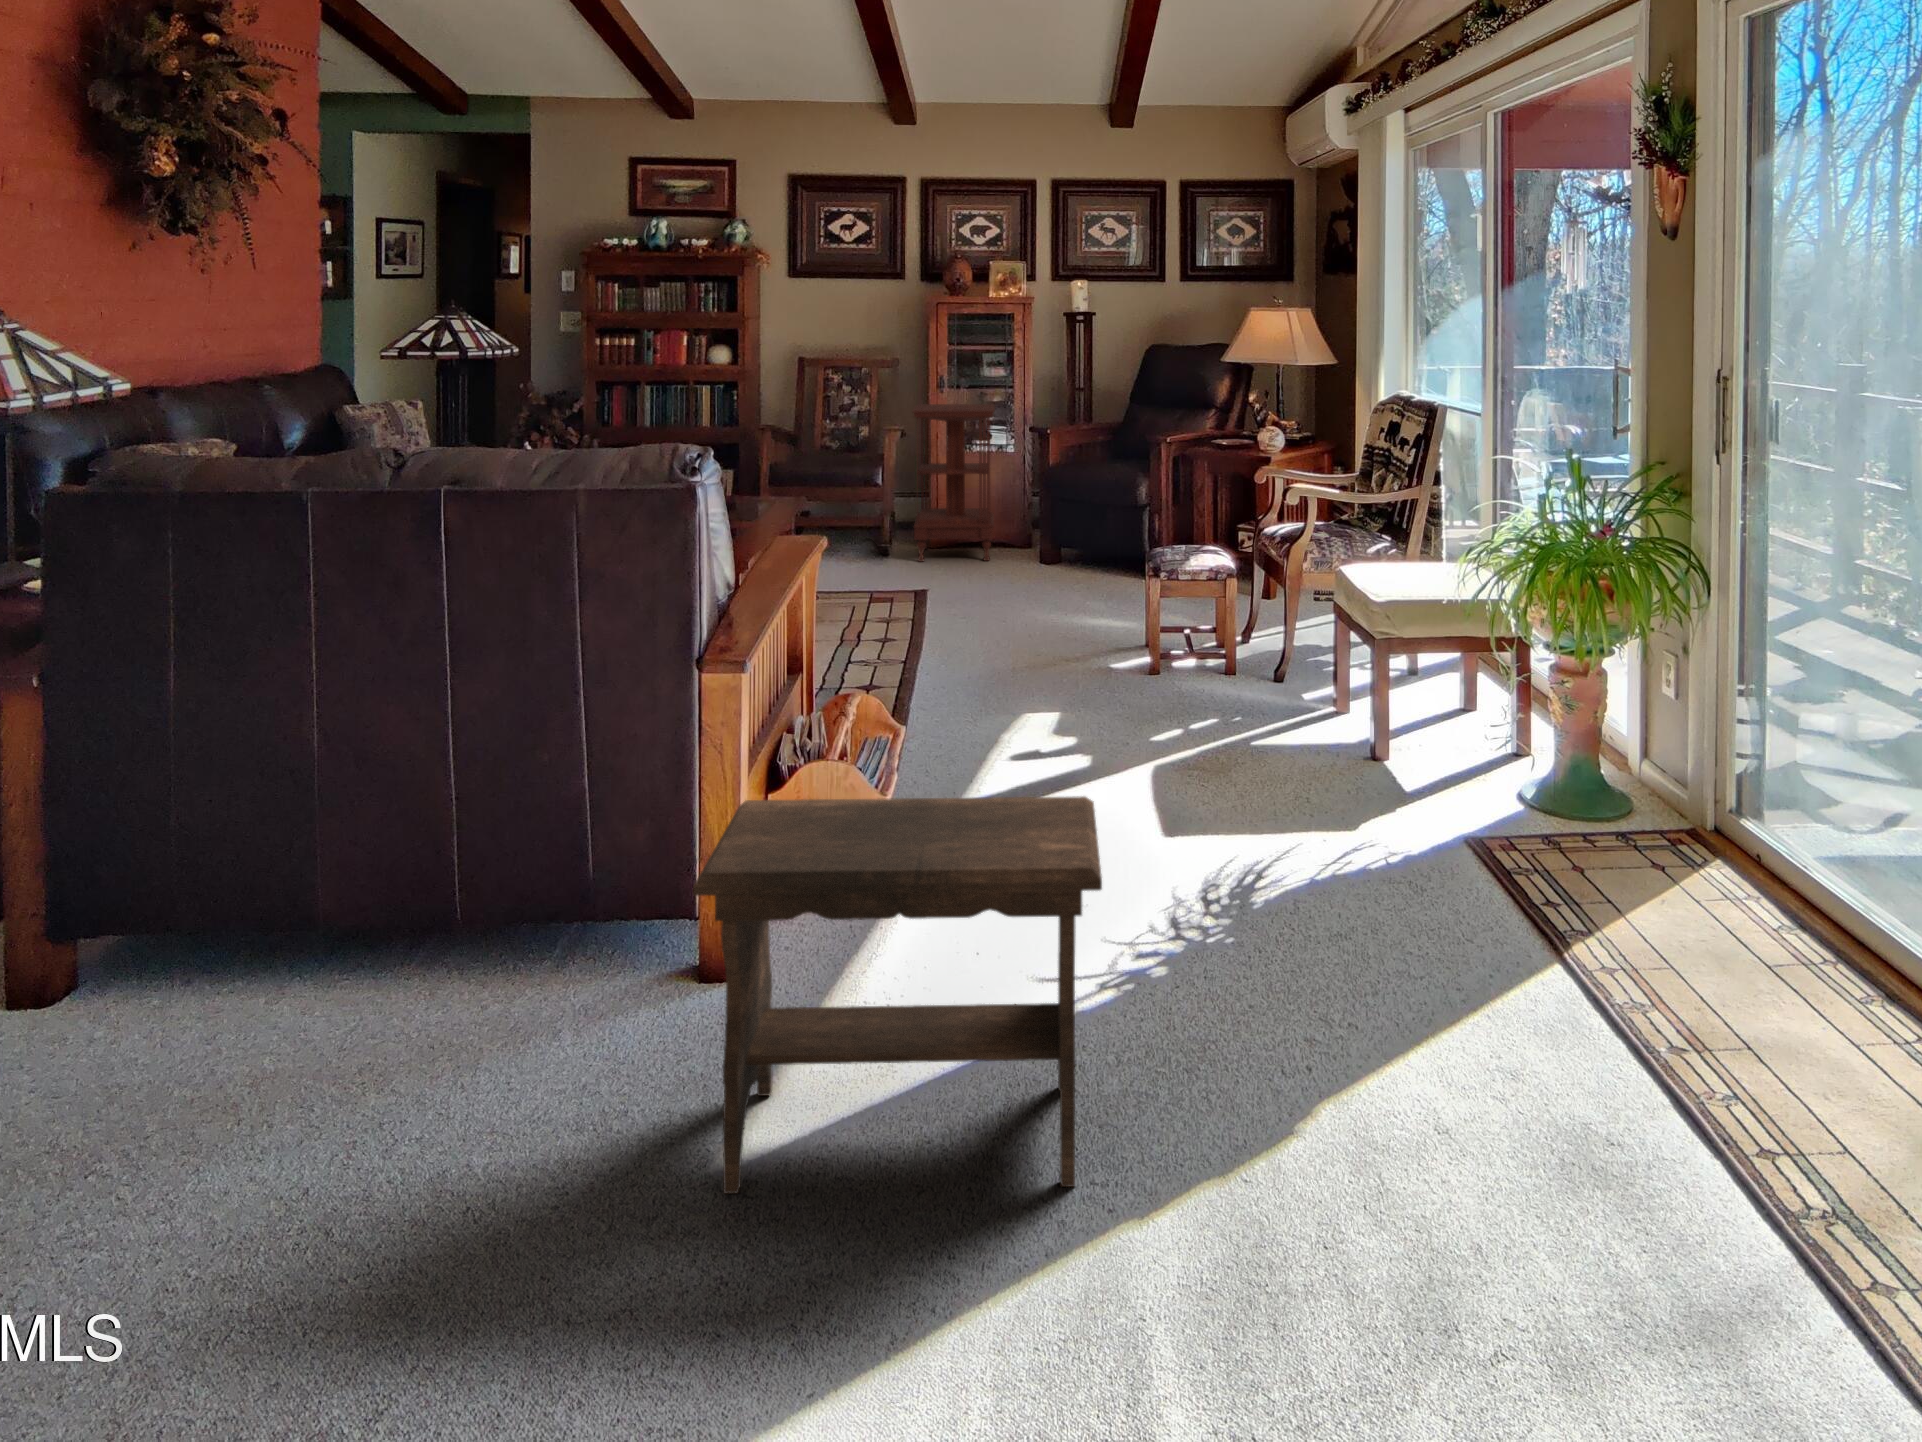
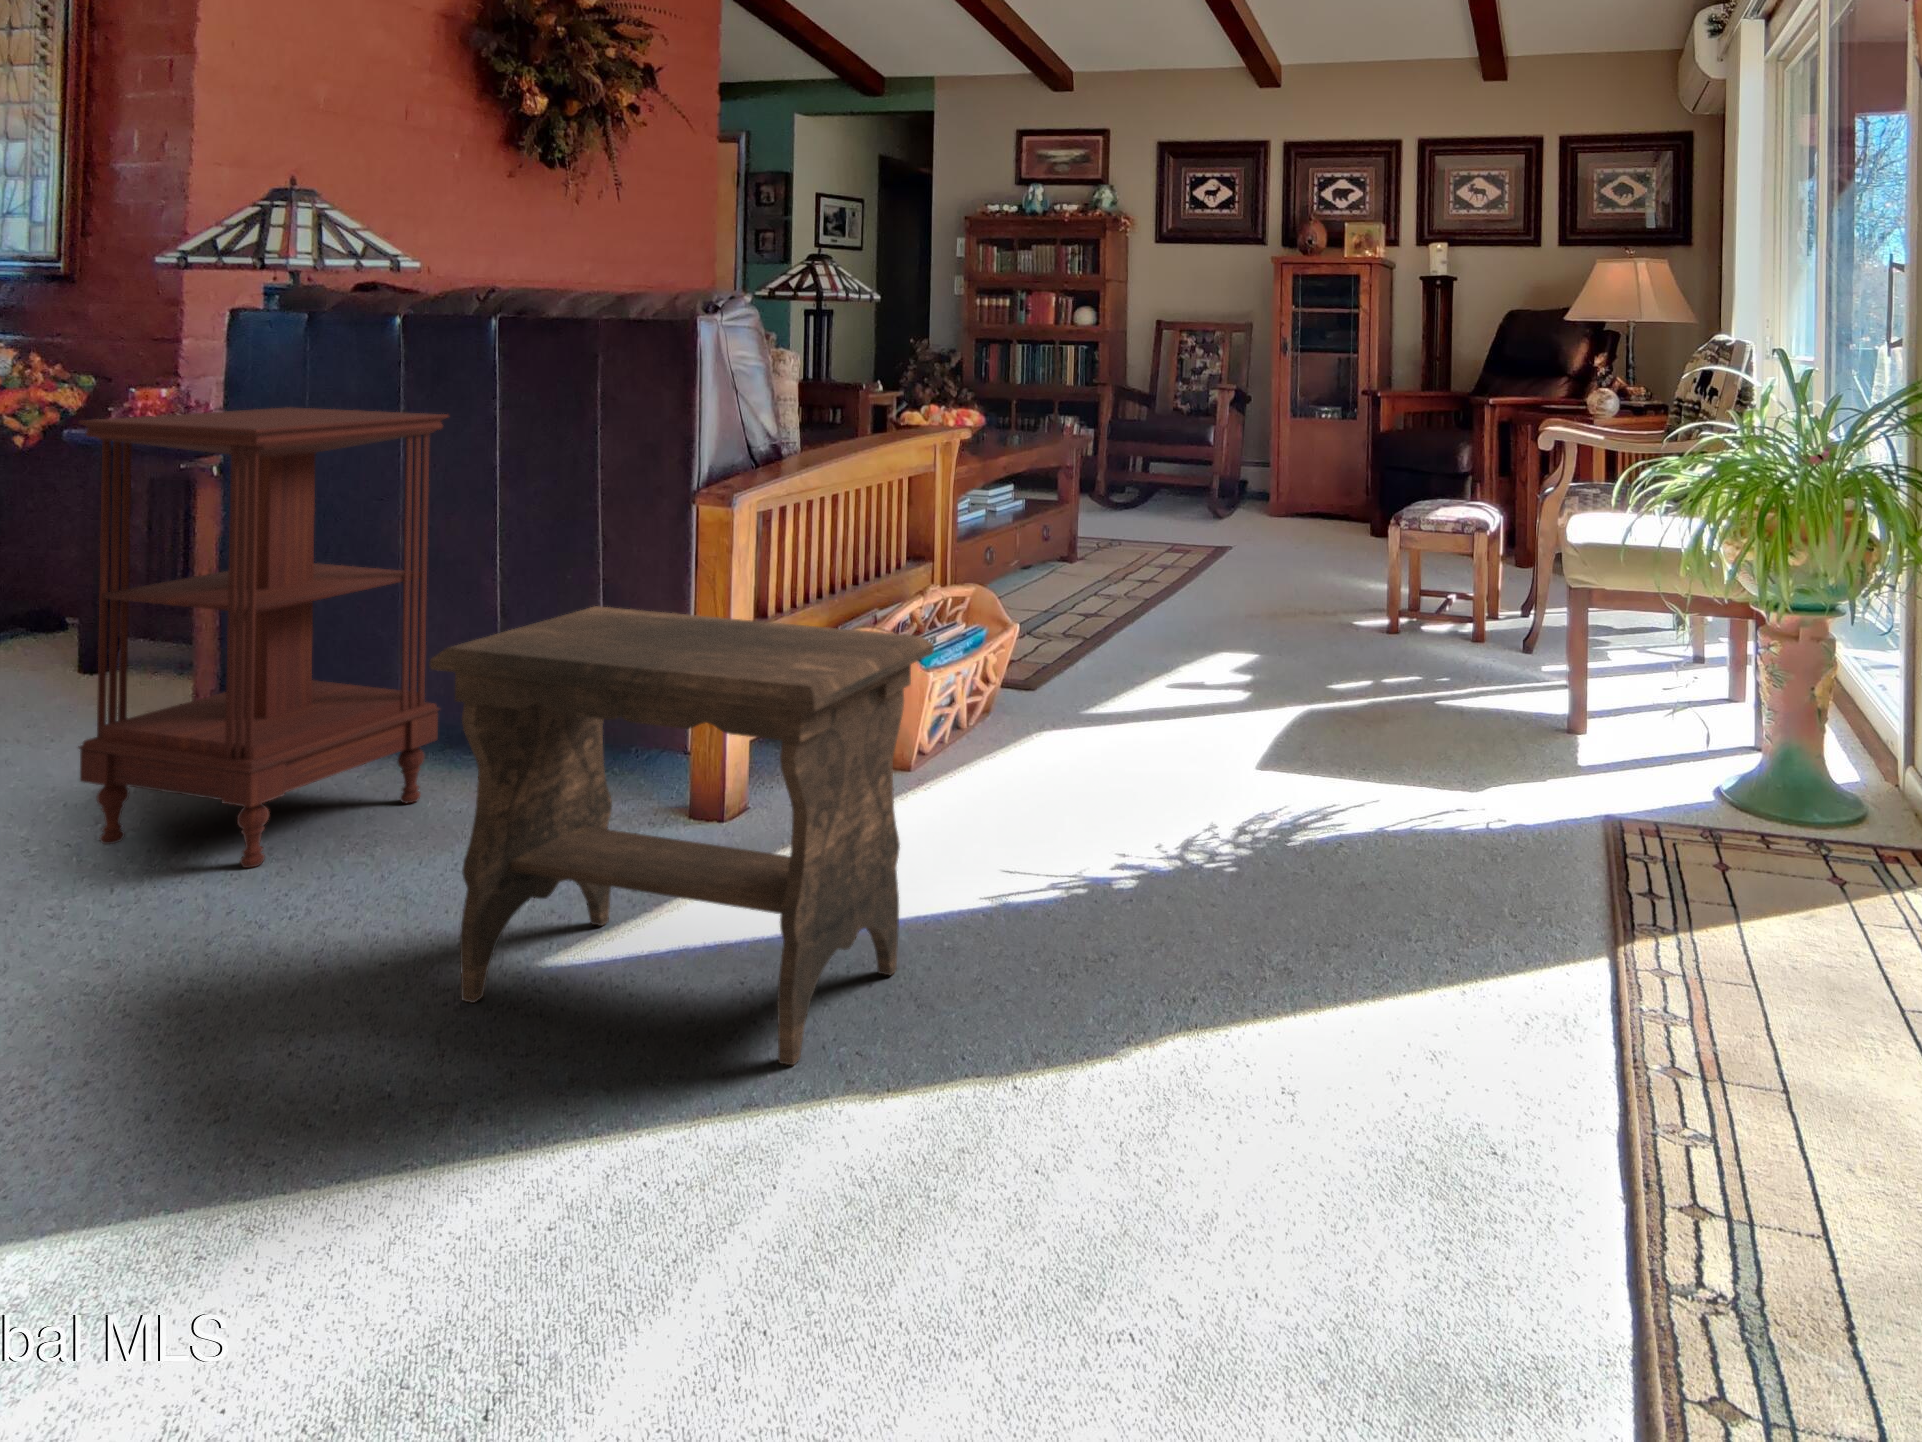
side table: present [913,404,995,562] -> present [78,407,449,868]

